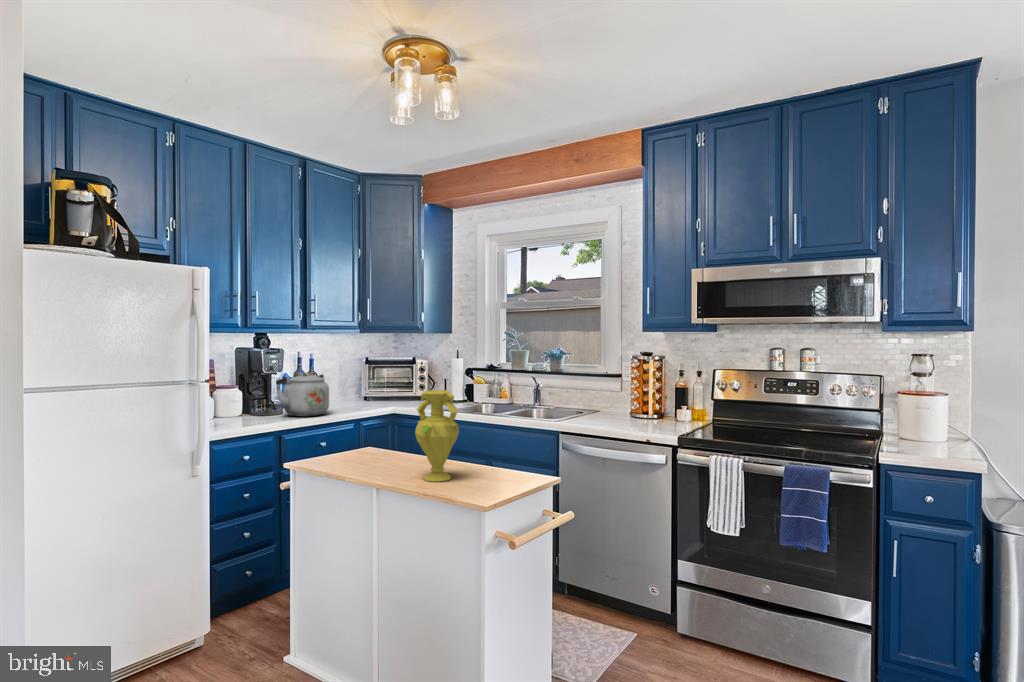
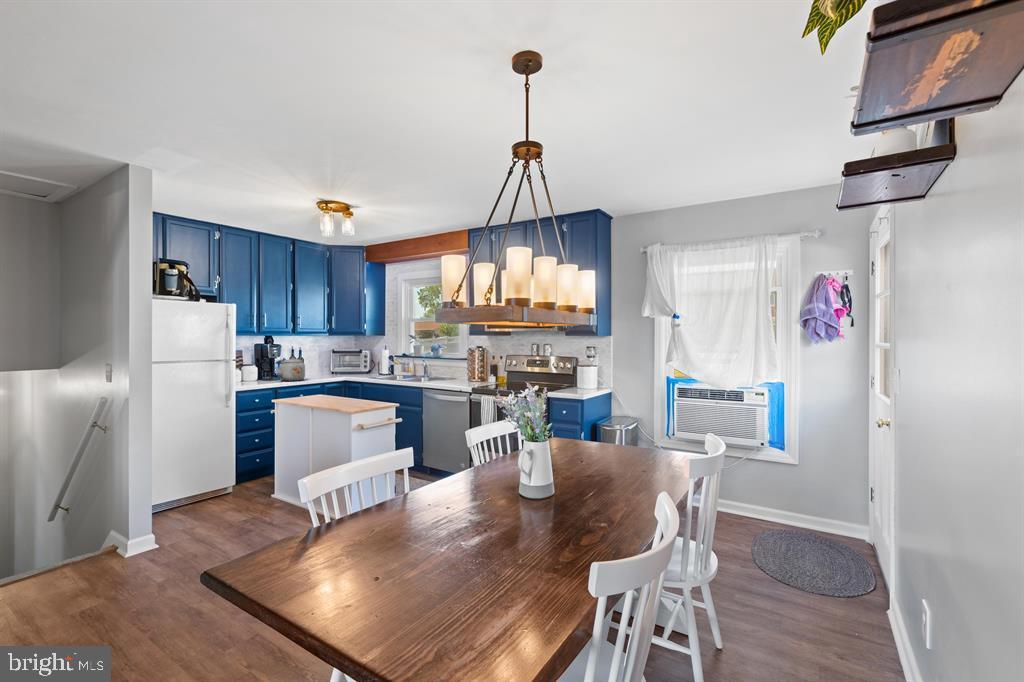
vase: present [415,390,459,482] -> none [323,363,343,402]

